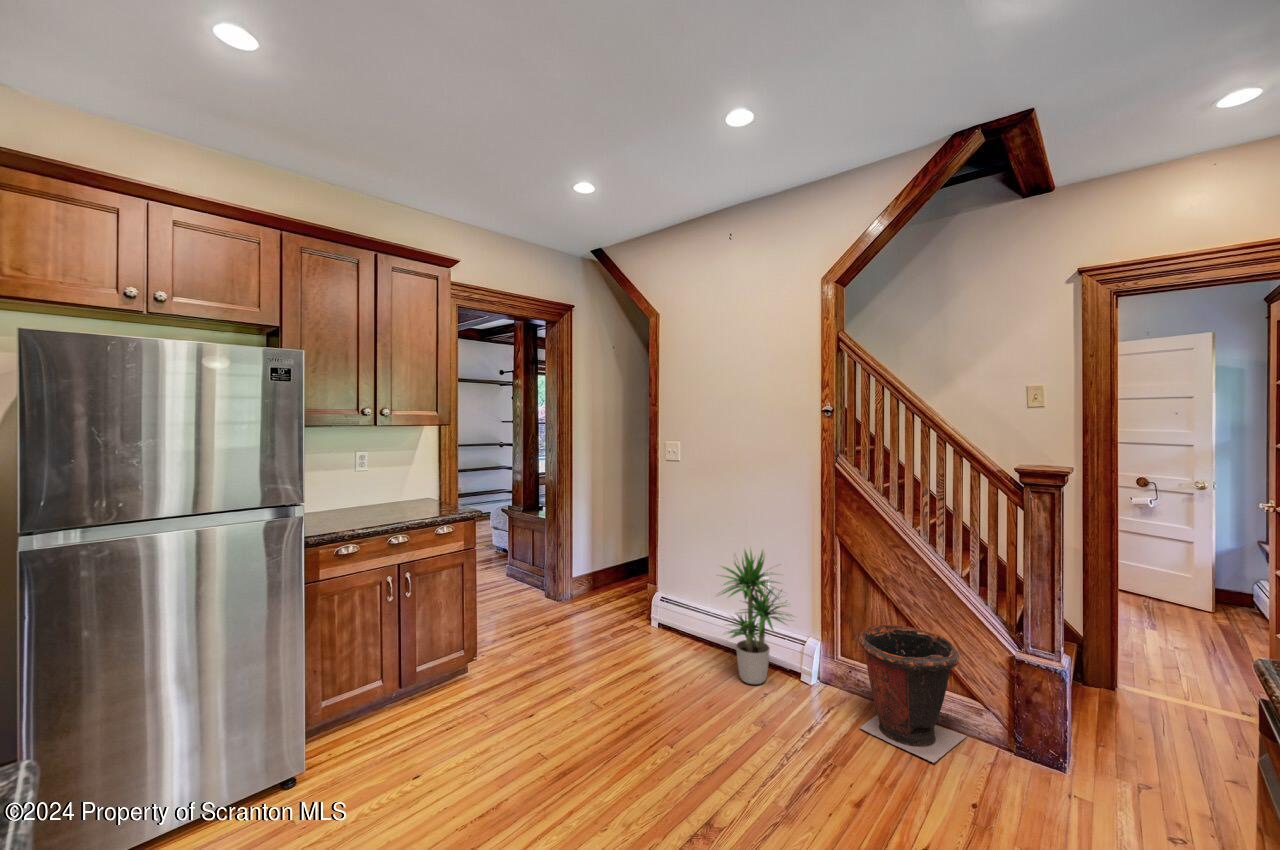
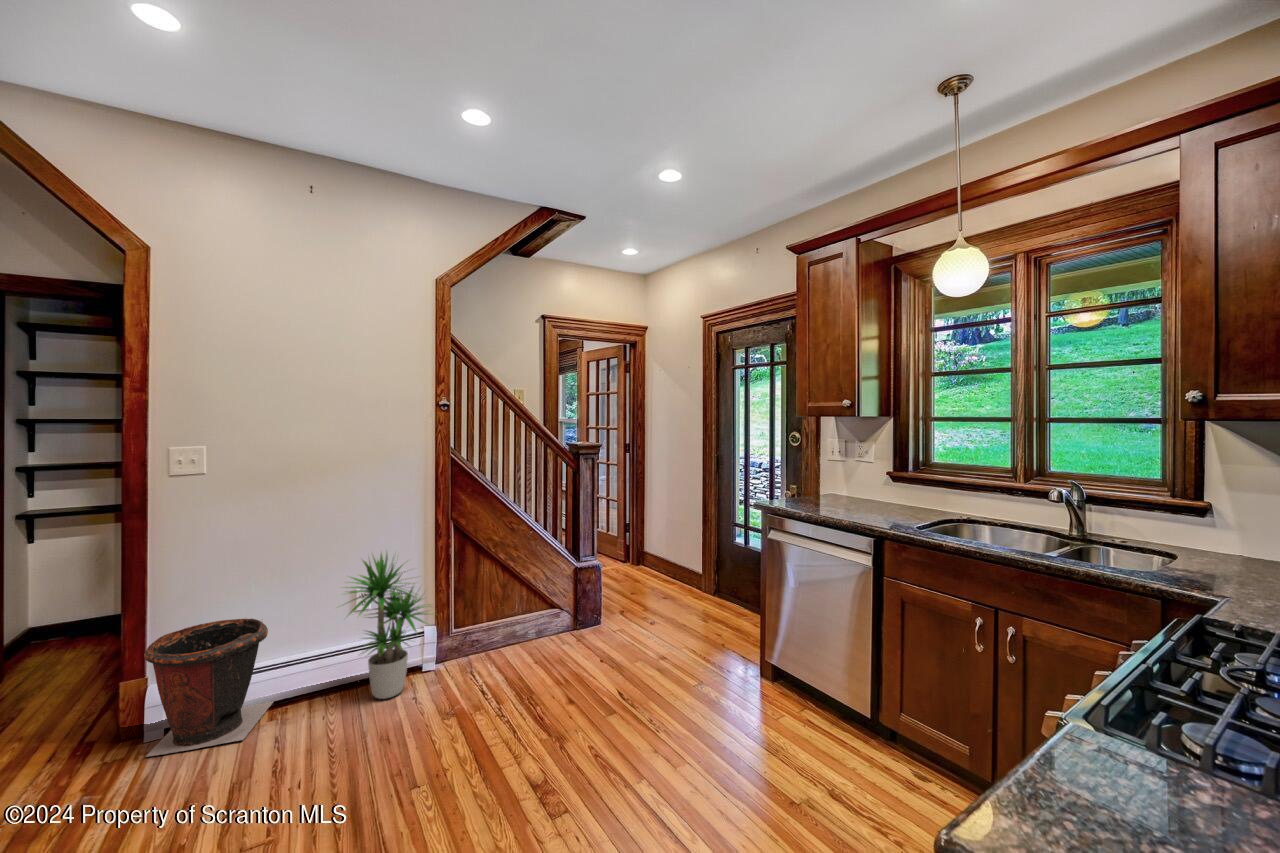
waste bin: present [859,625,966,763] -> present [144,619,273,757]

